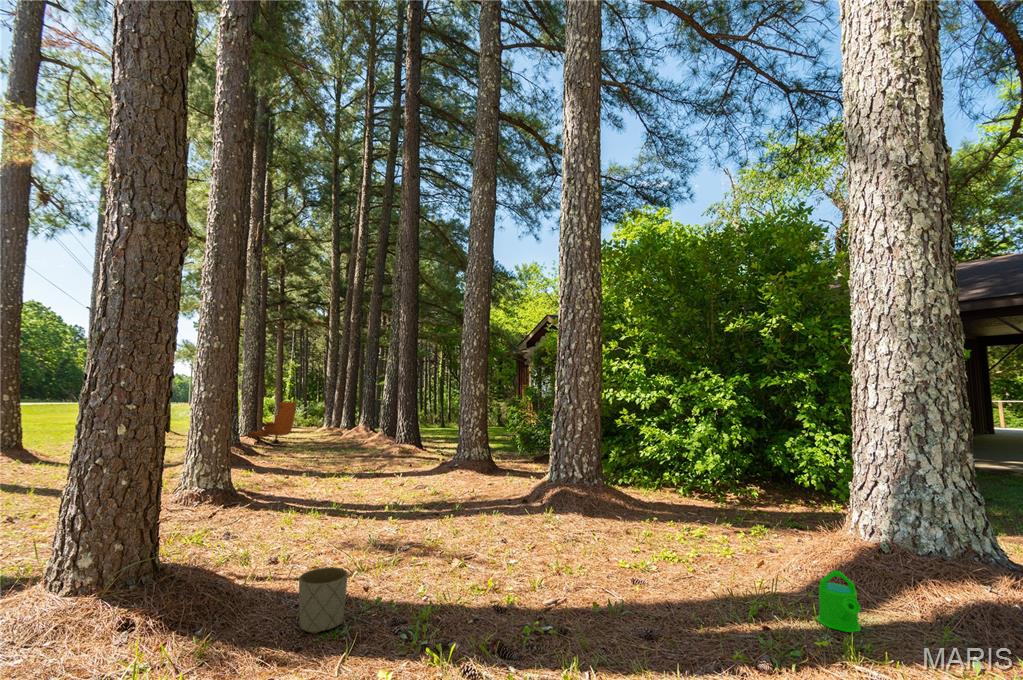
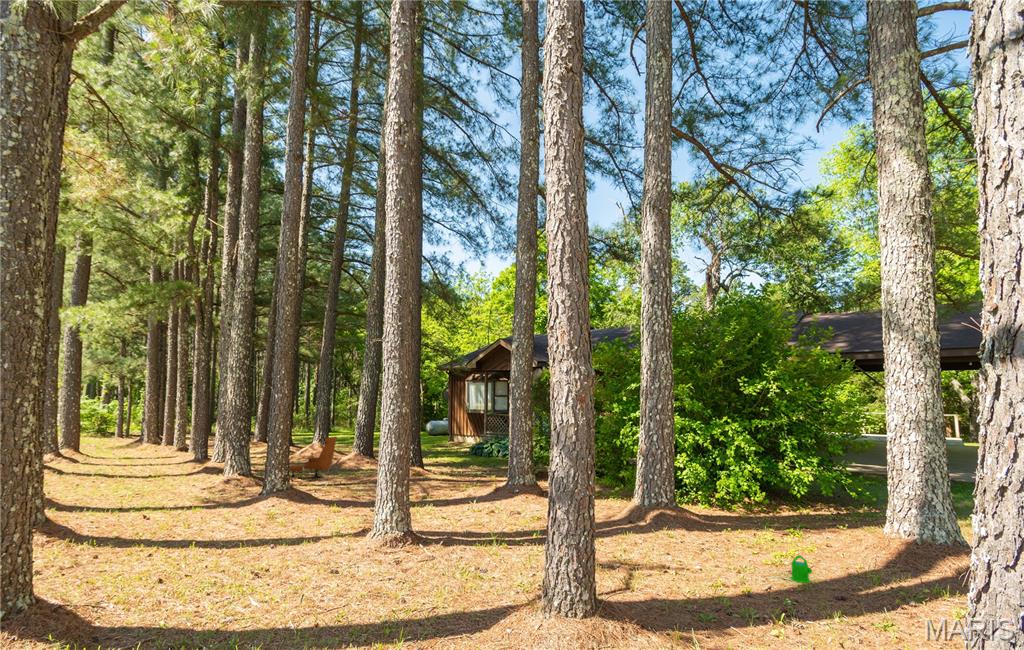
planter: present [299,567,348,634] -> none [684,579,710,615]
watering can: present [817,570,860,632] -> present [791,555,812,583]

